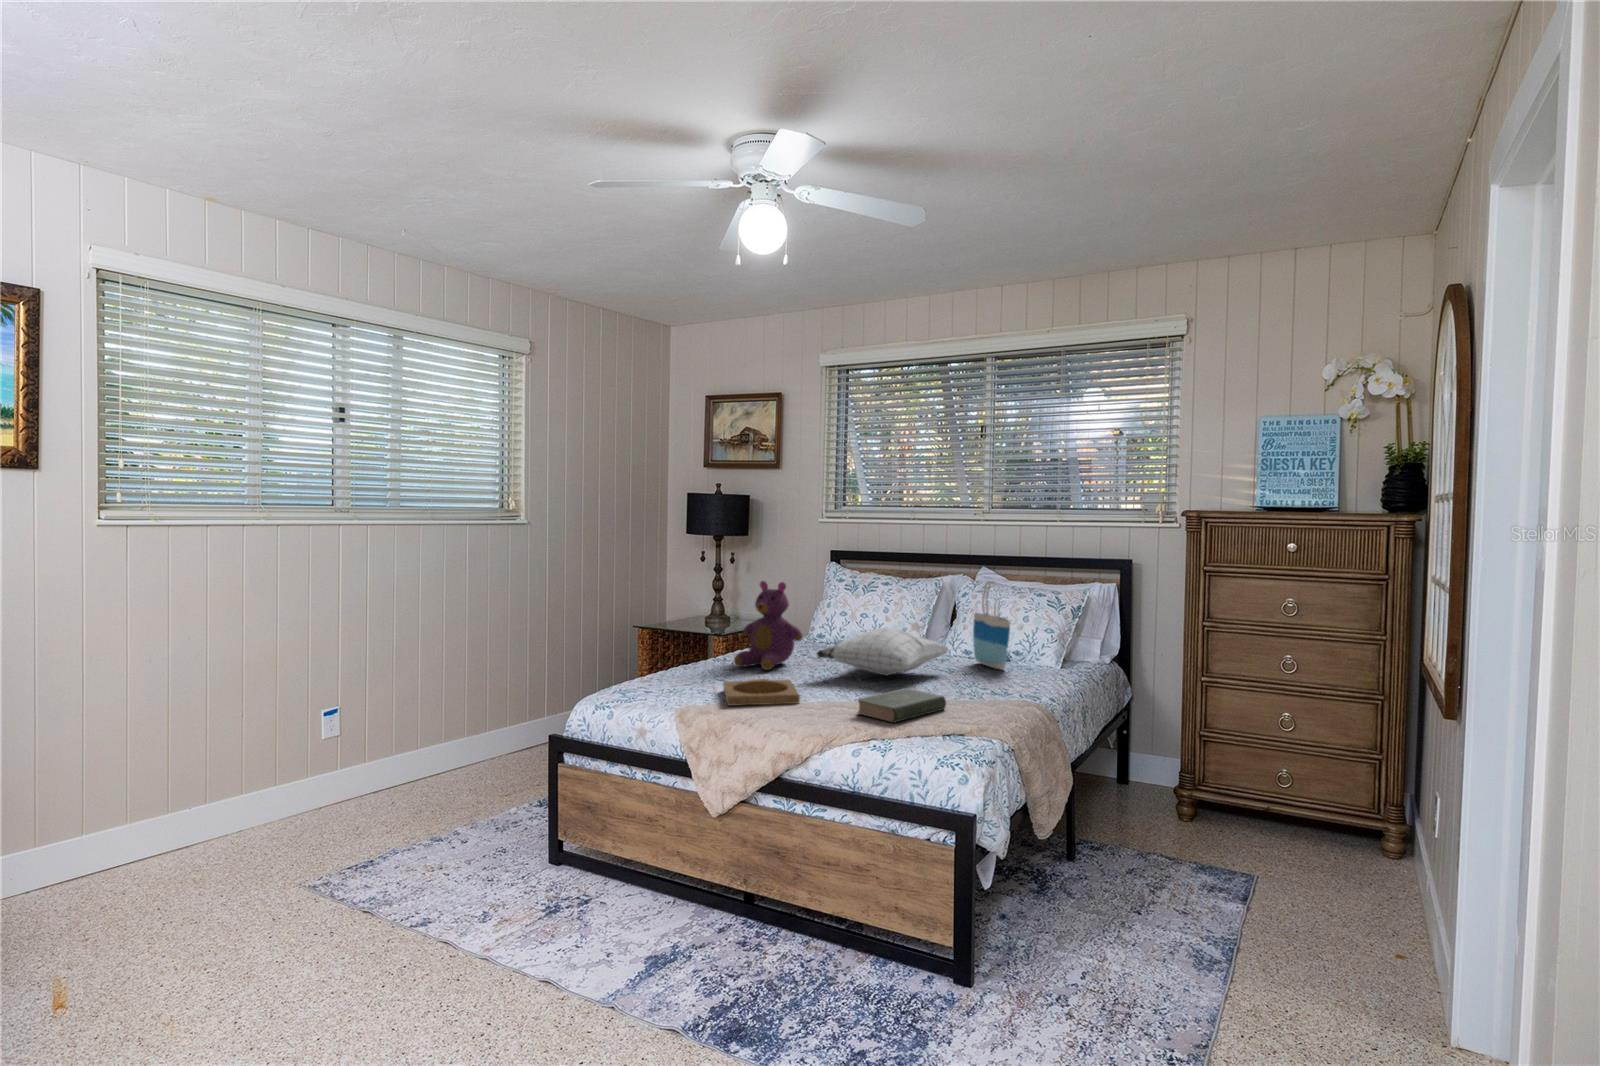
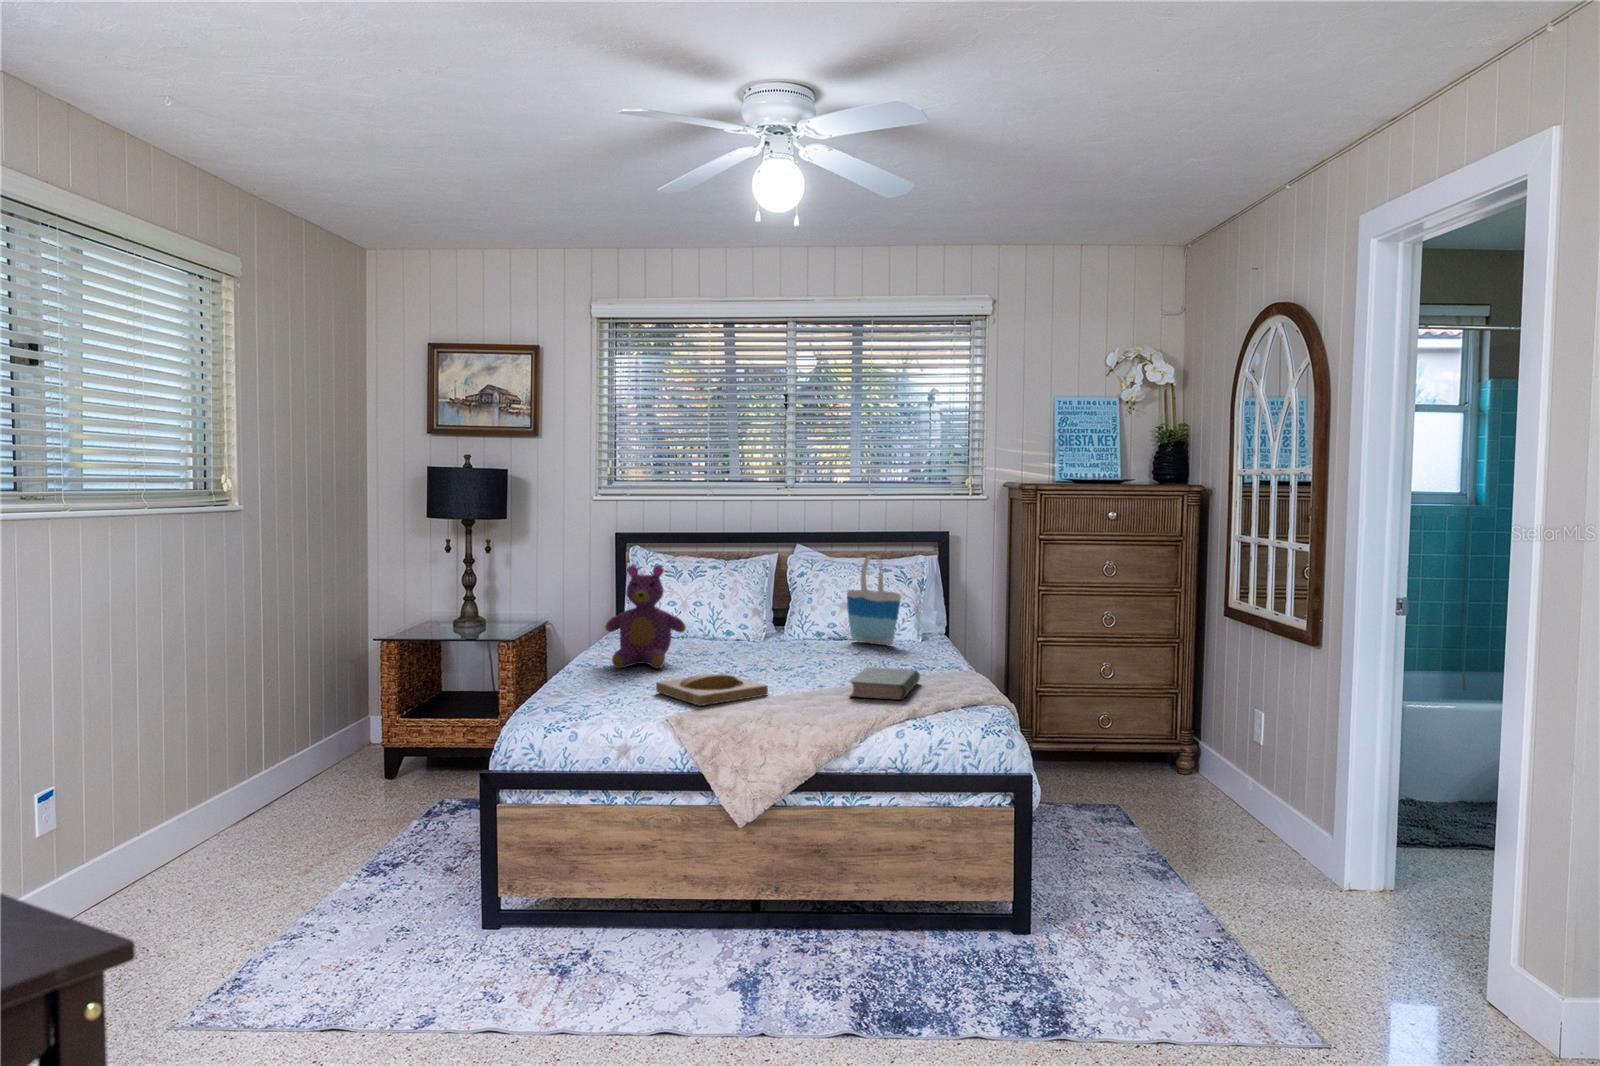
pillow: present [817,627,949,675] -> none [731,609,847,661]

